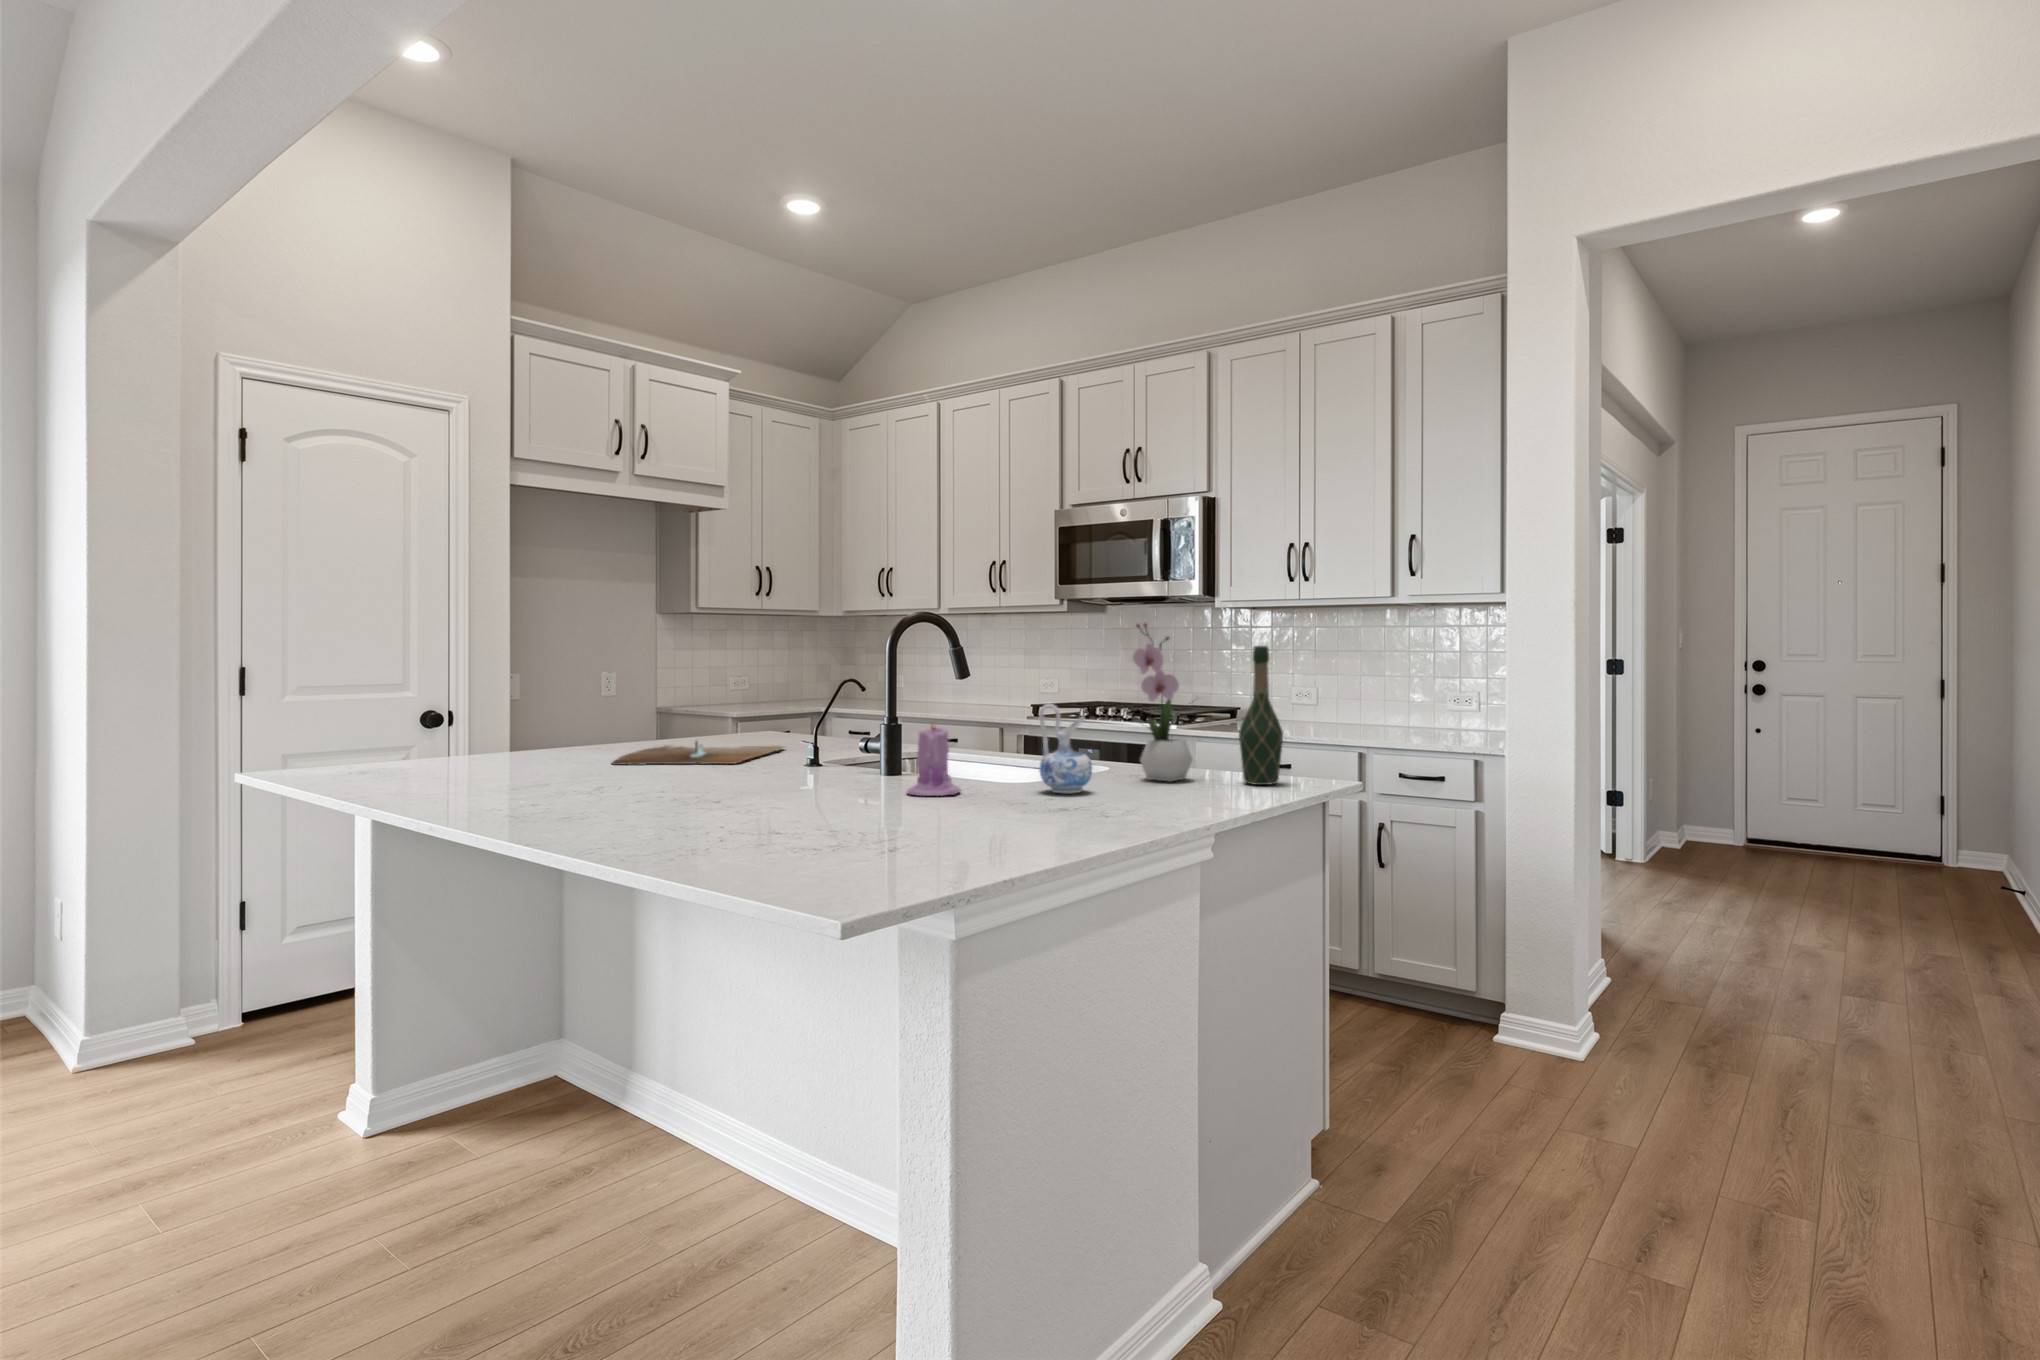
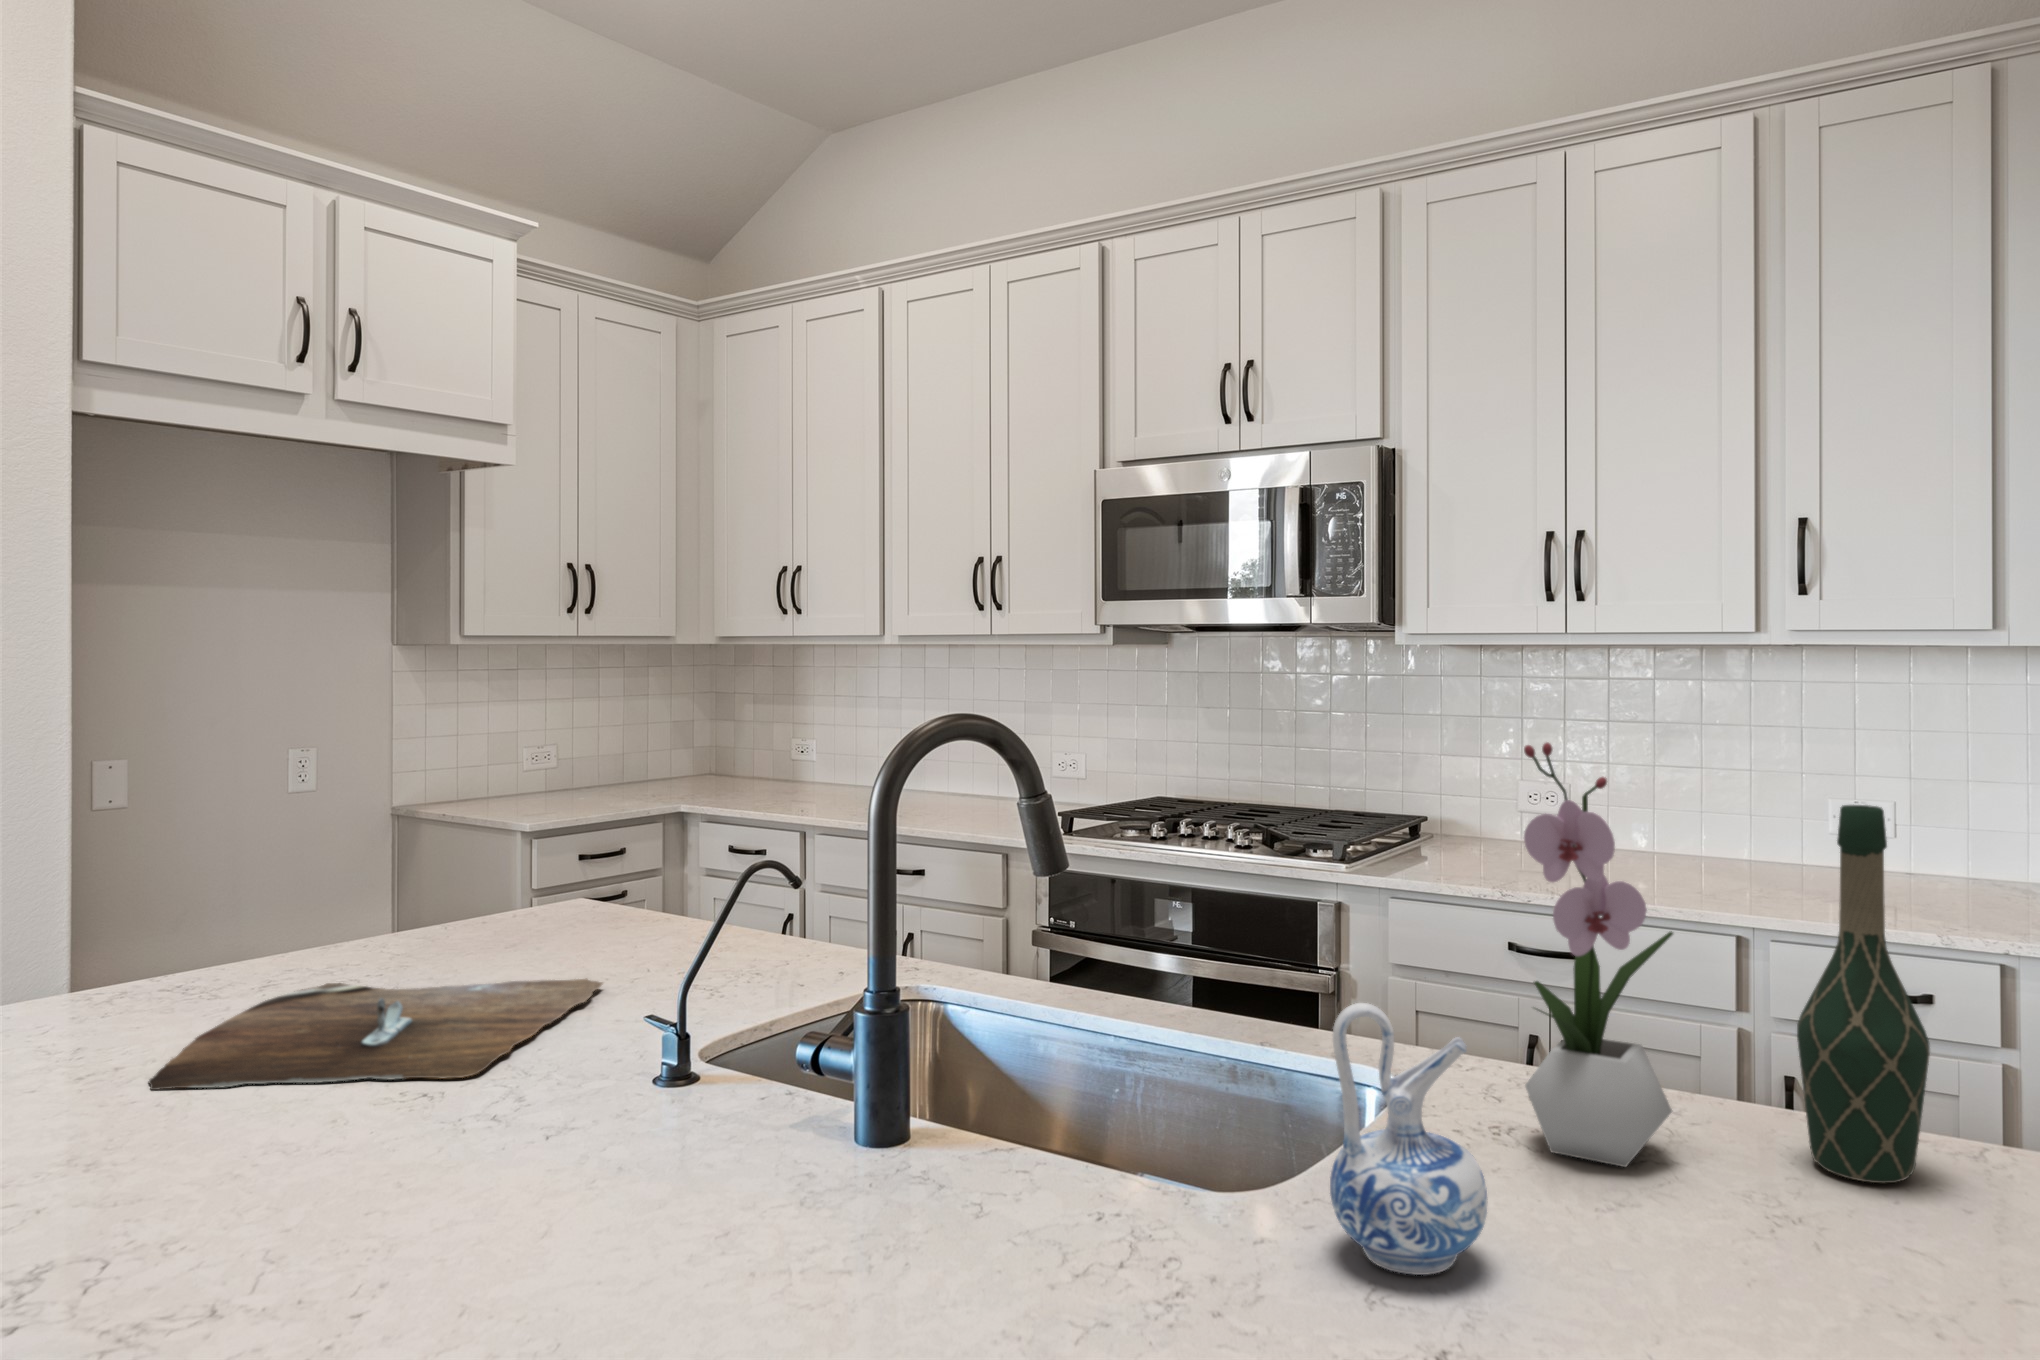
candle: present [907,724,961,796] -> none [950,1056,1112,1315]

